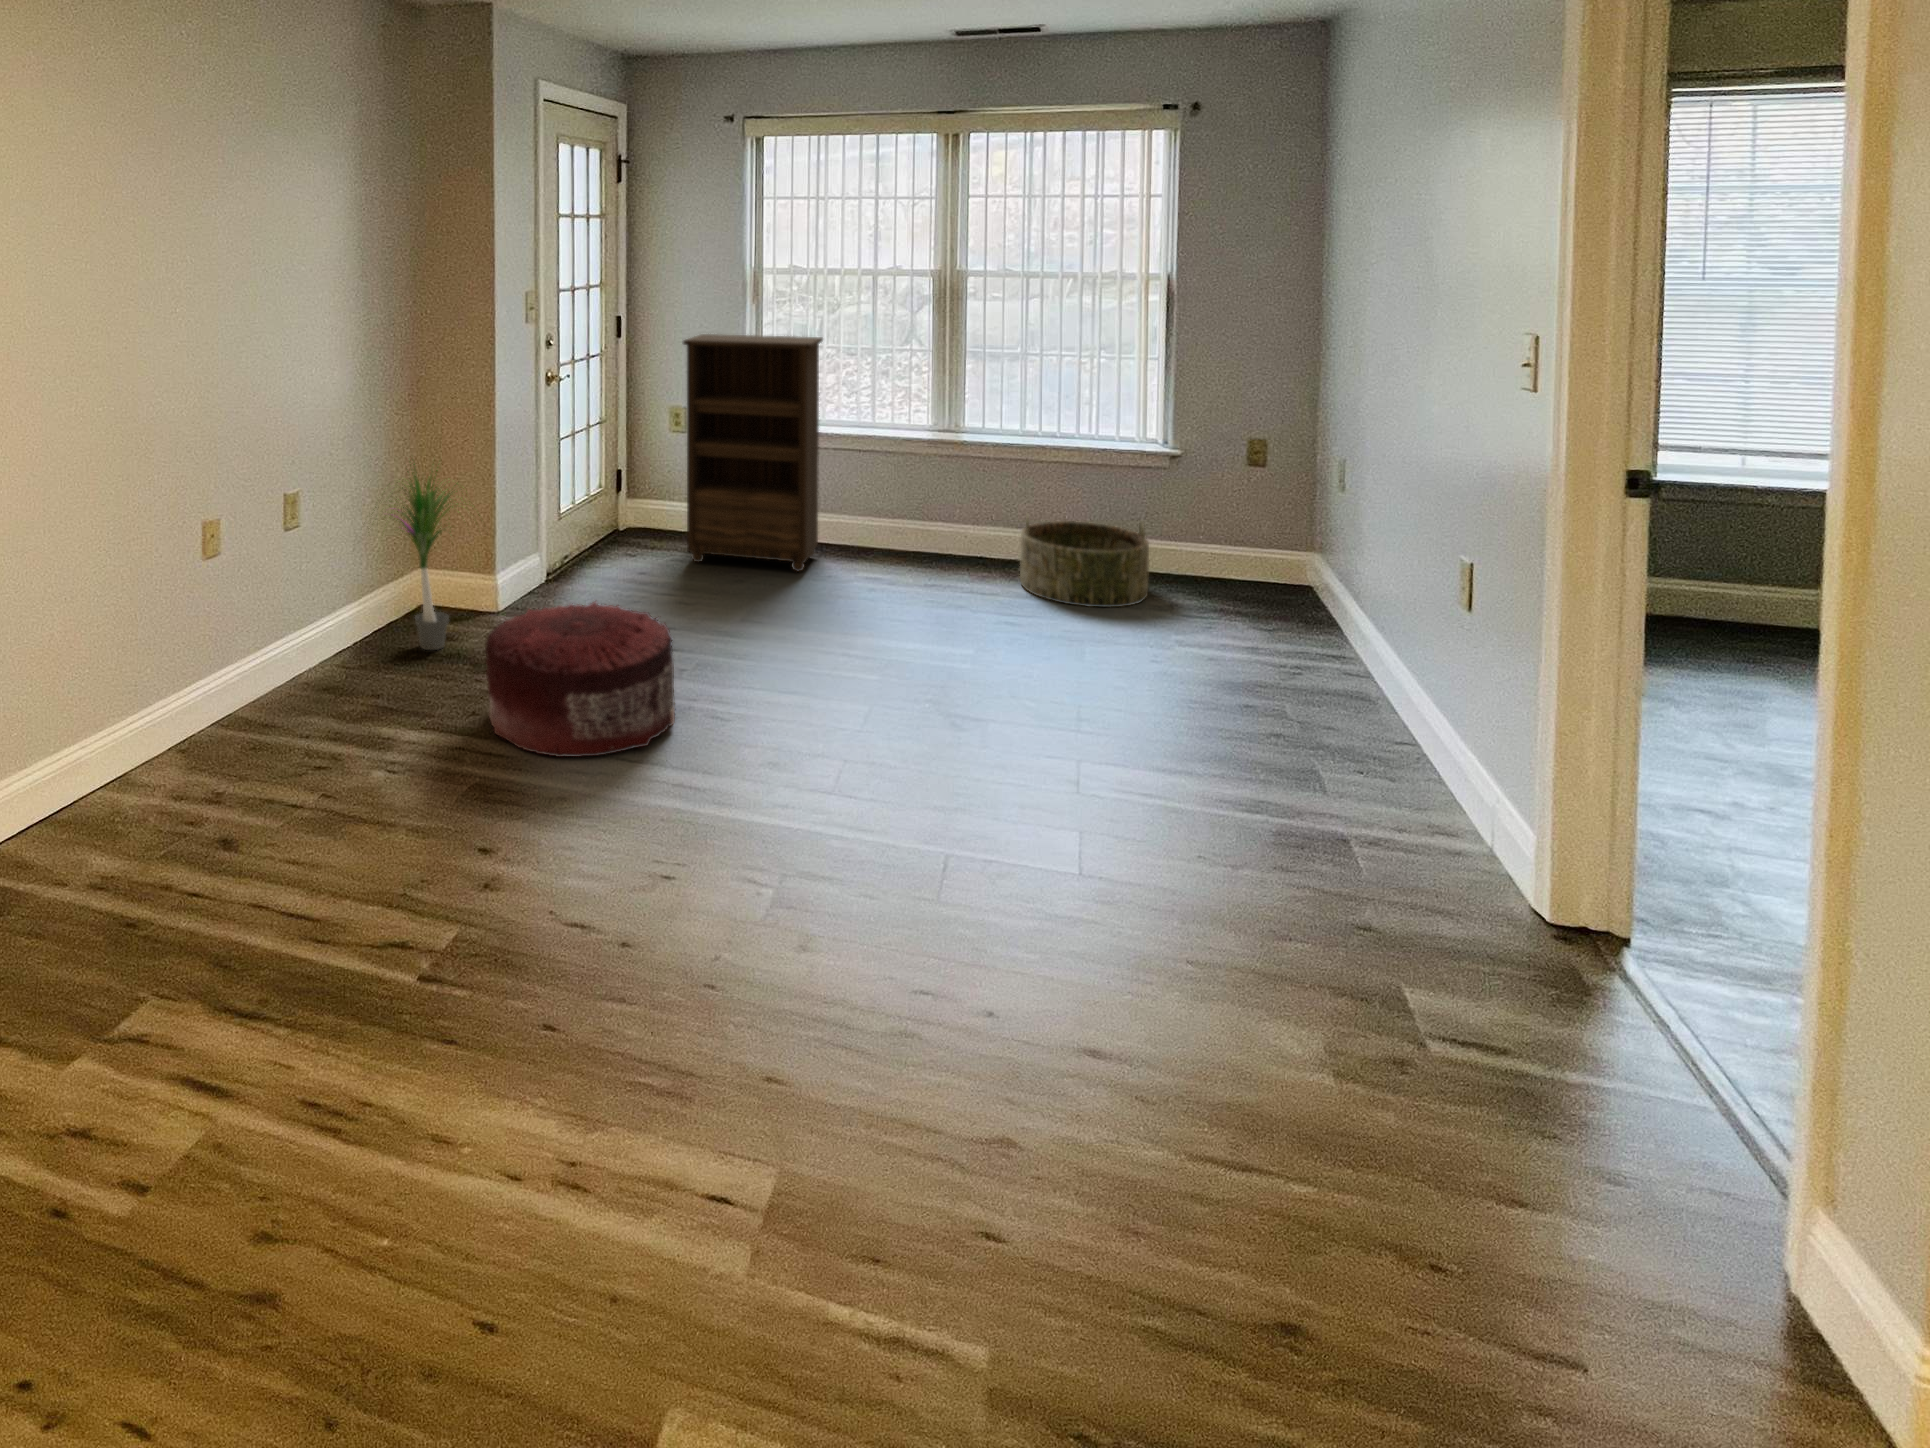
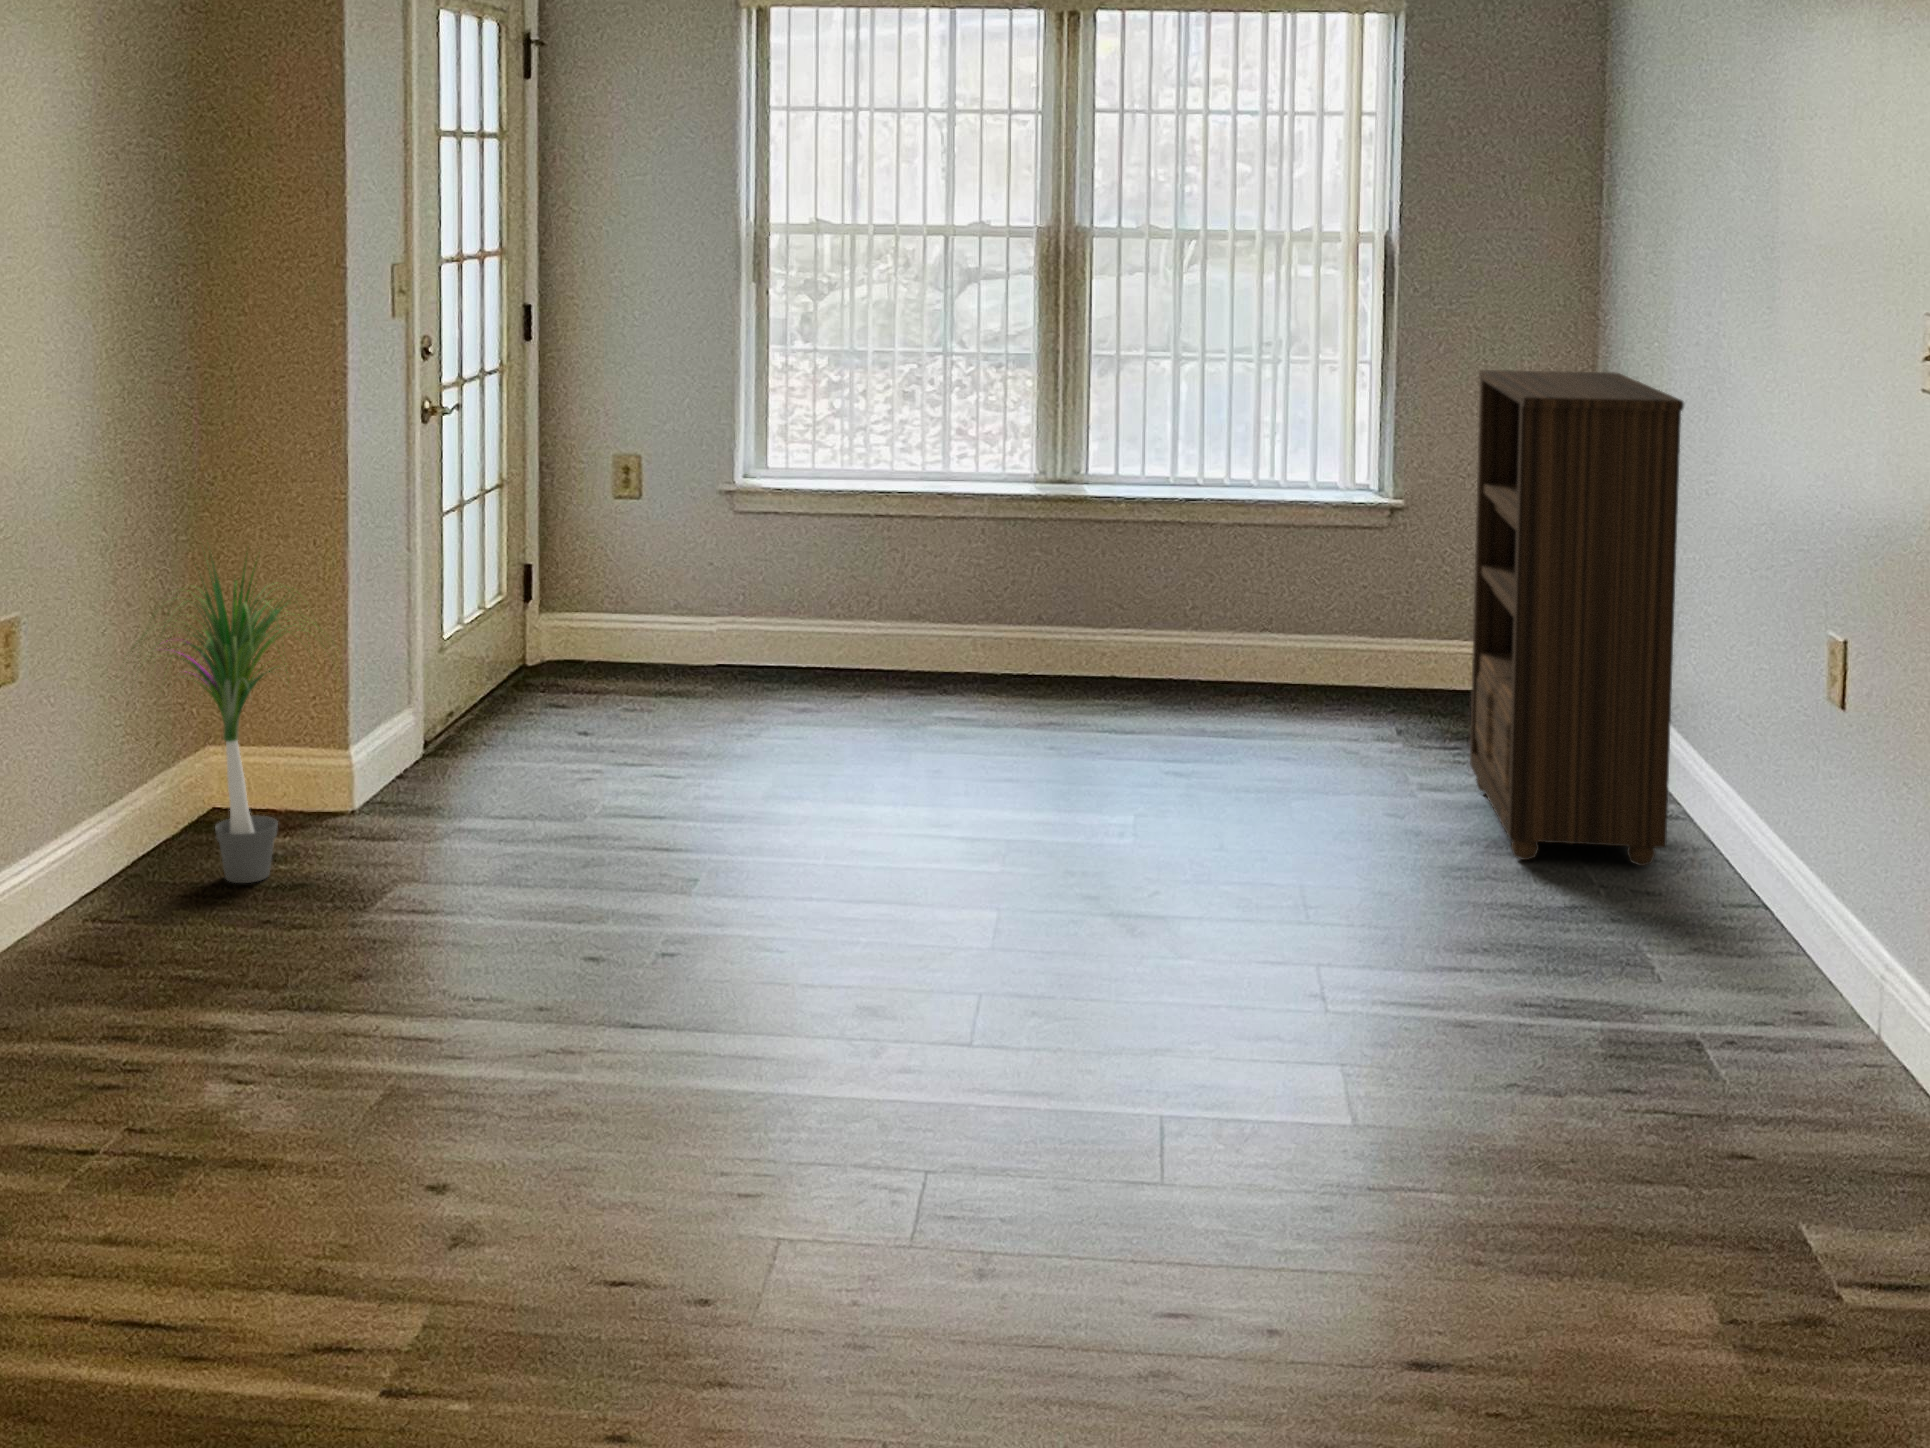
bookshelf: present [683,334,823,572] -> present [1470,370,1684,866]
basket: present [1020,514,1149,607] -> none [1178,600,1362,736]
pouf: present [485,601,675,757] -> none [375,774,701,1041]

